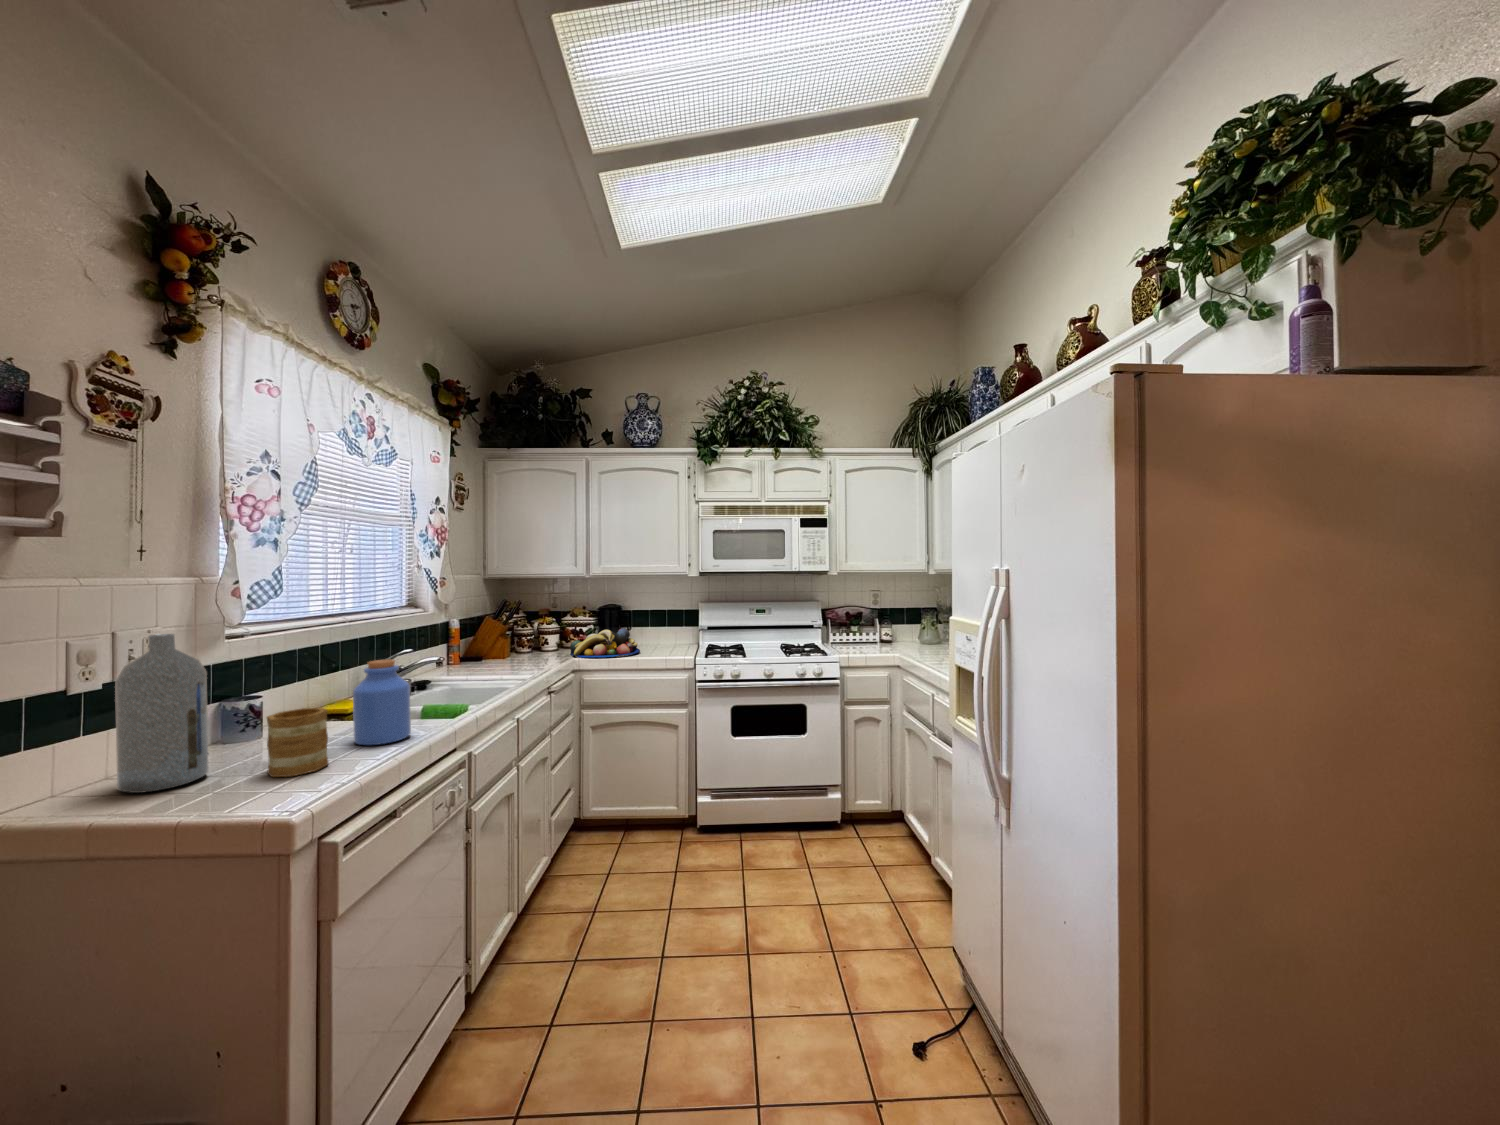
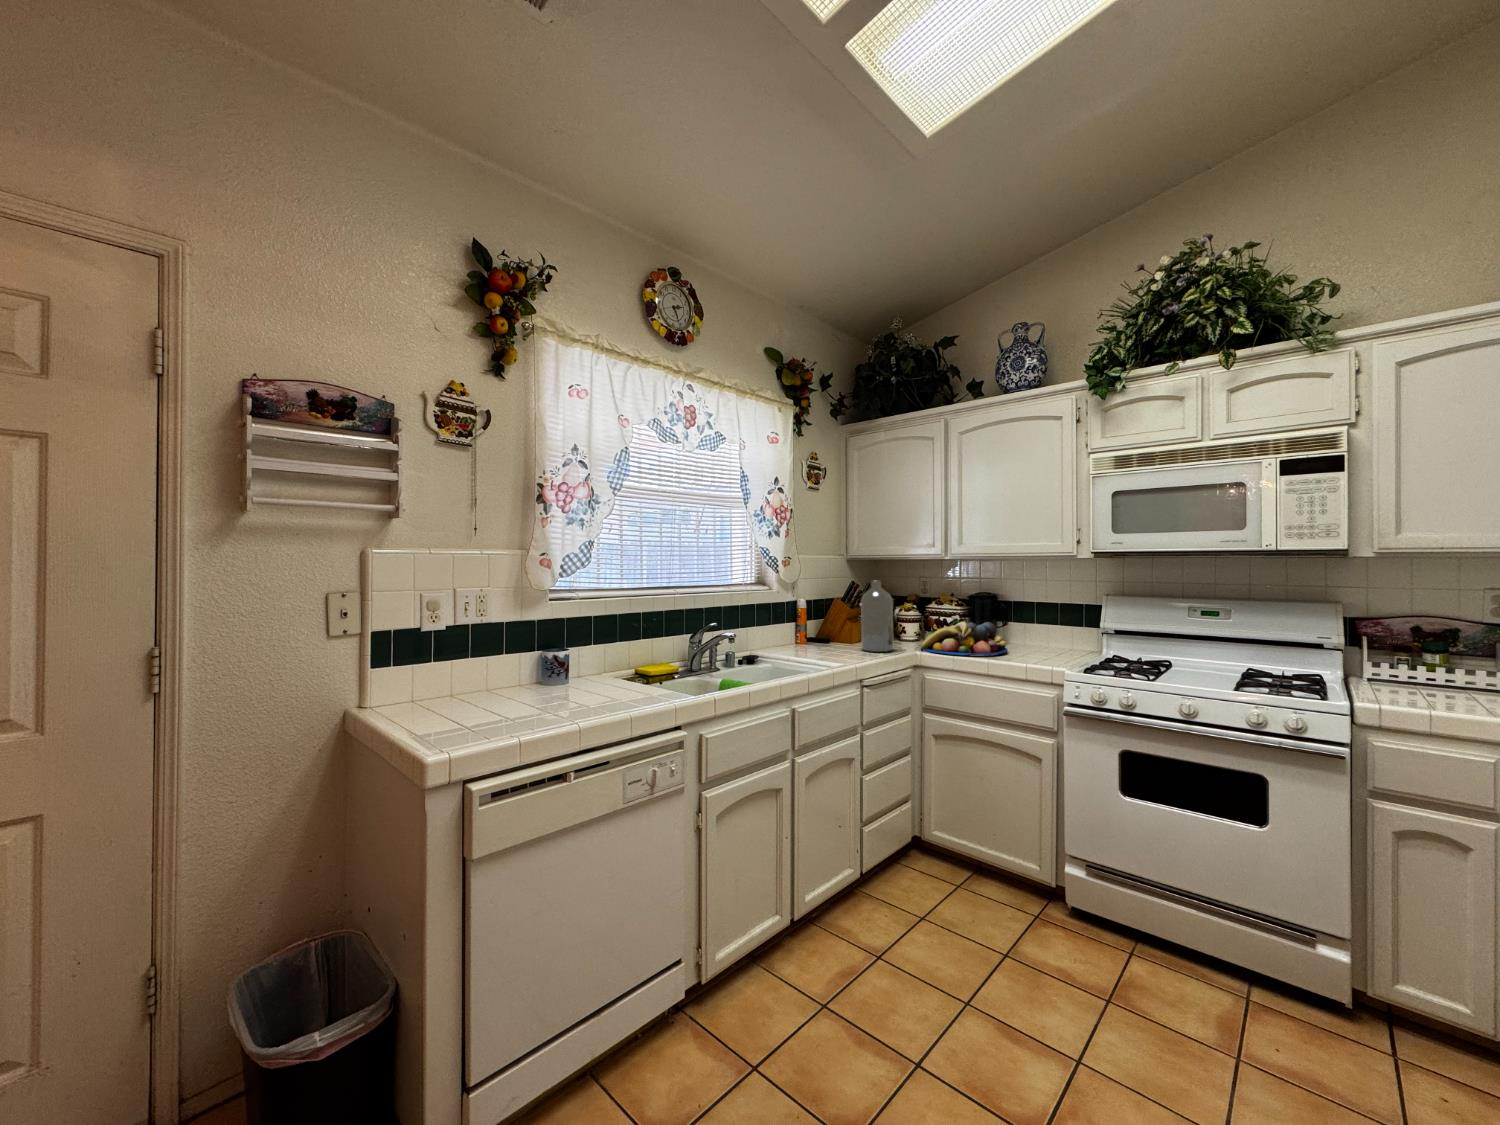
bottle: present [115,634,209,793] -> present [861,581,893,652]
jar: present [353,659,411,745] -> none [593,627,641,707]
mug: present [267,708,328,777] -> none [502,662,554,719]

